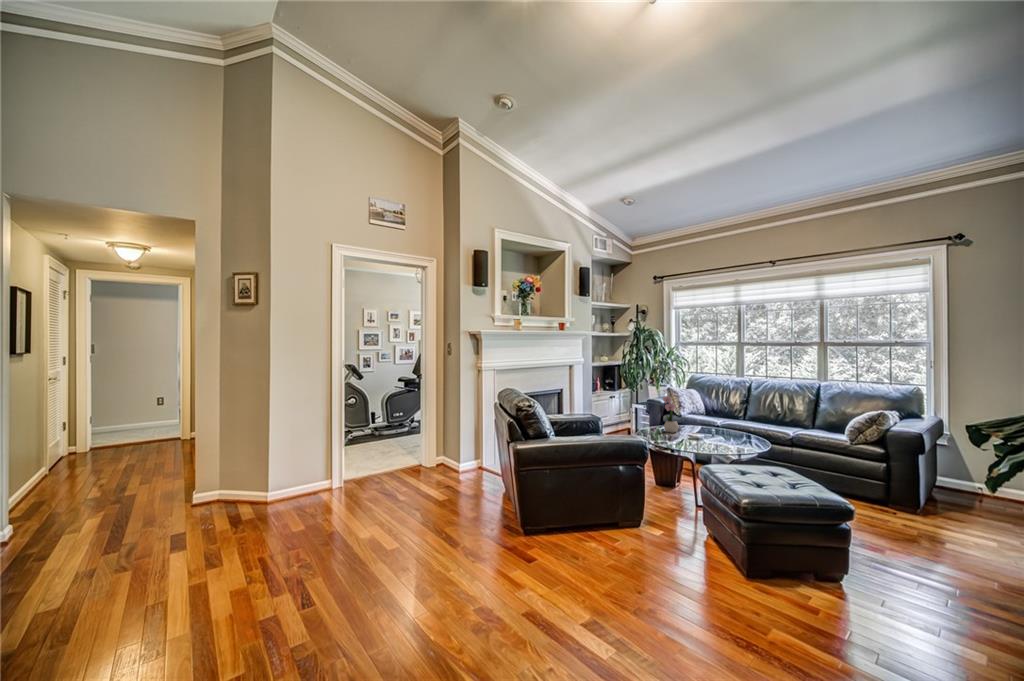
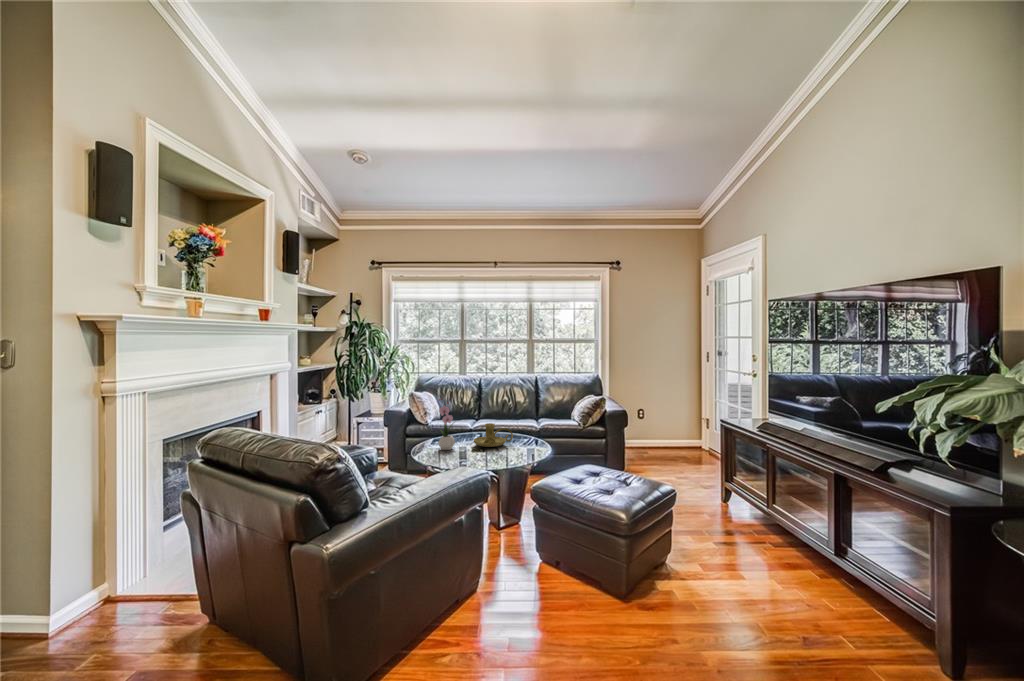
candle holder: none [696,416,736,437] -> present [474,423,513,447]

